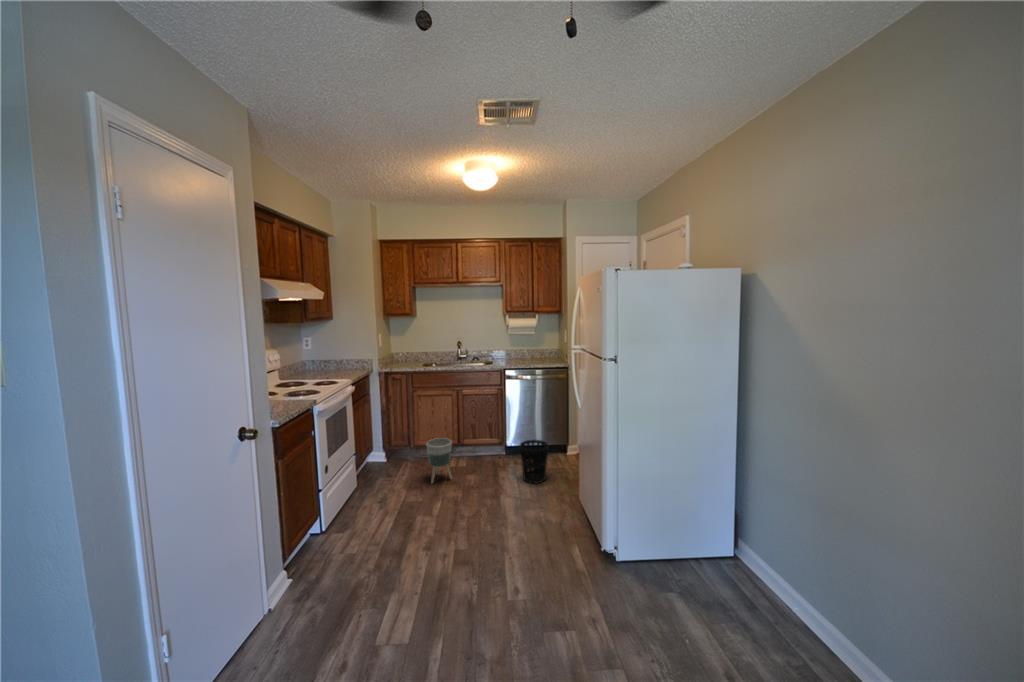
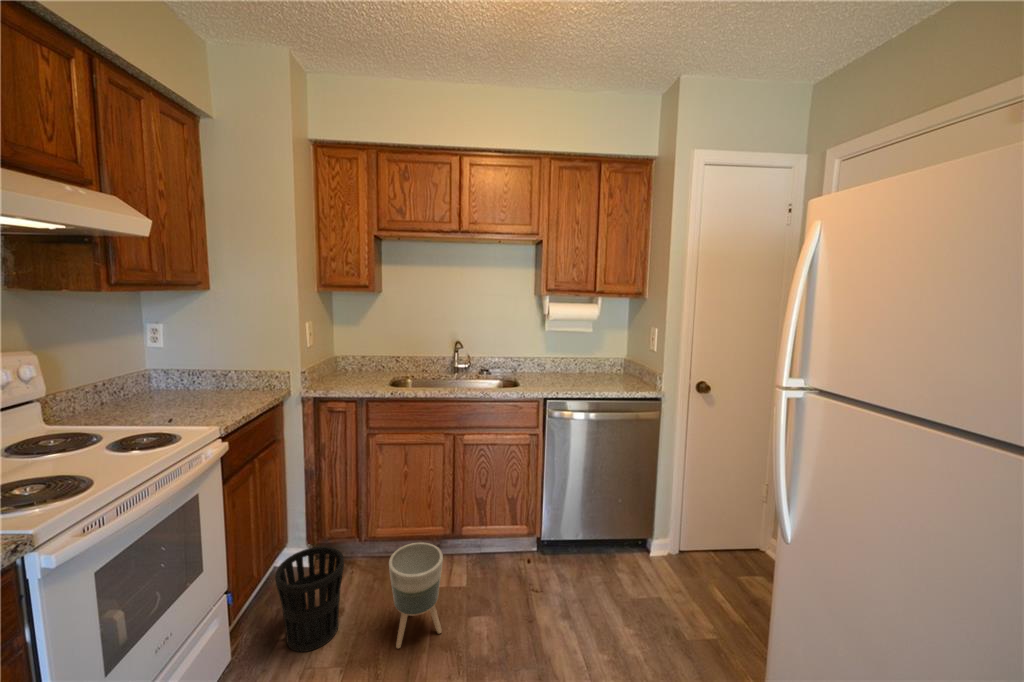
wastebasket: present [519,440,549,483] -> present [275,546,344,652]

